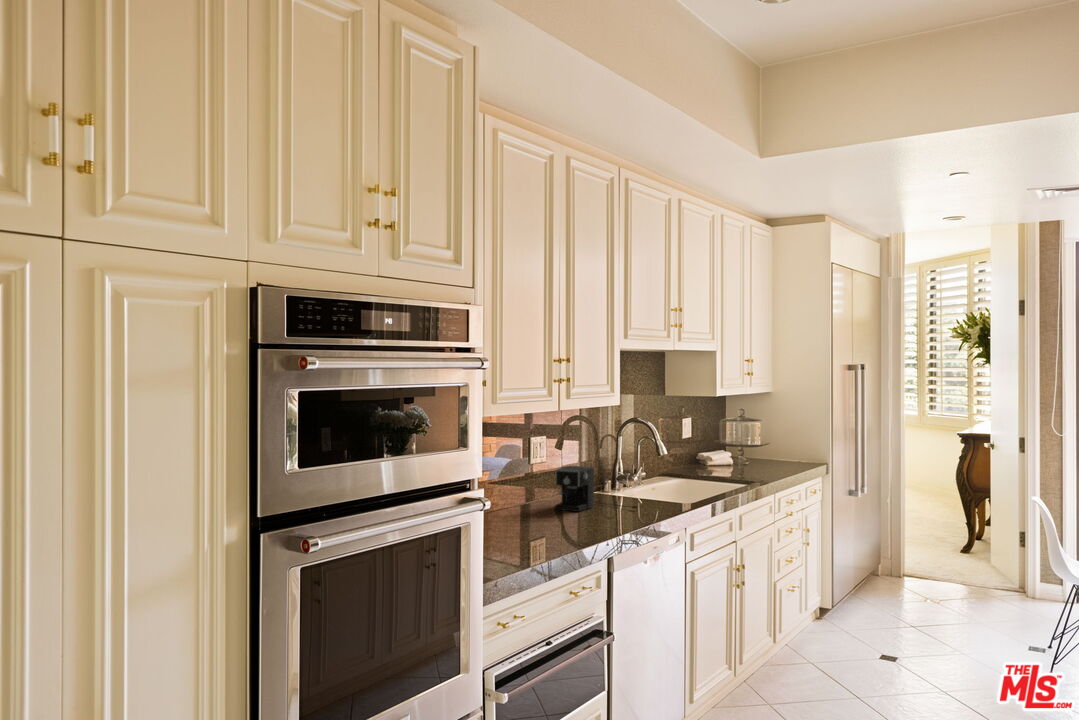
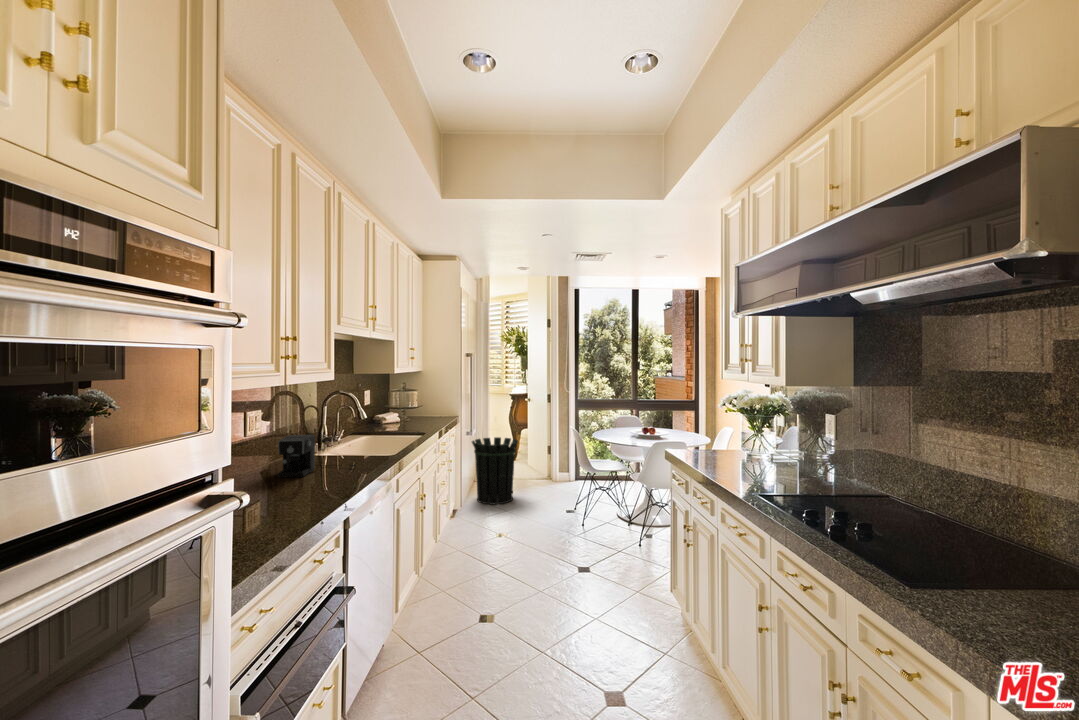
waste bin: none [859,502,943,612] -> present [472,437,518,504]

